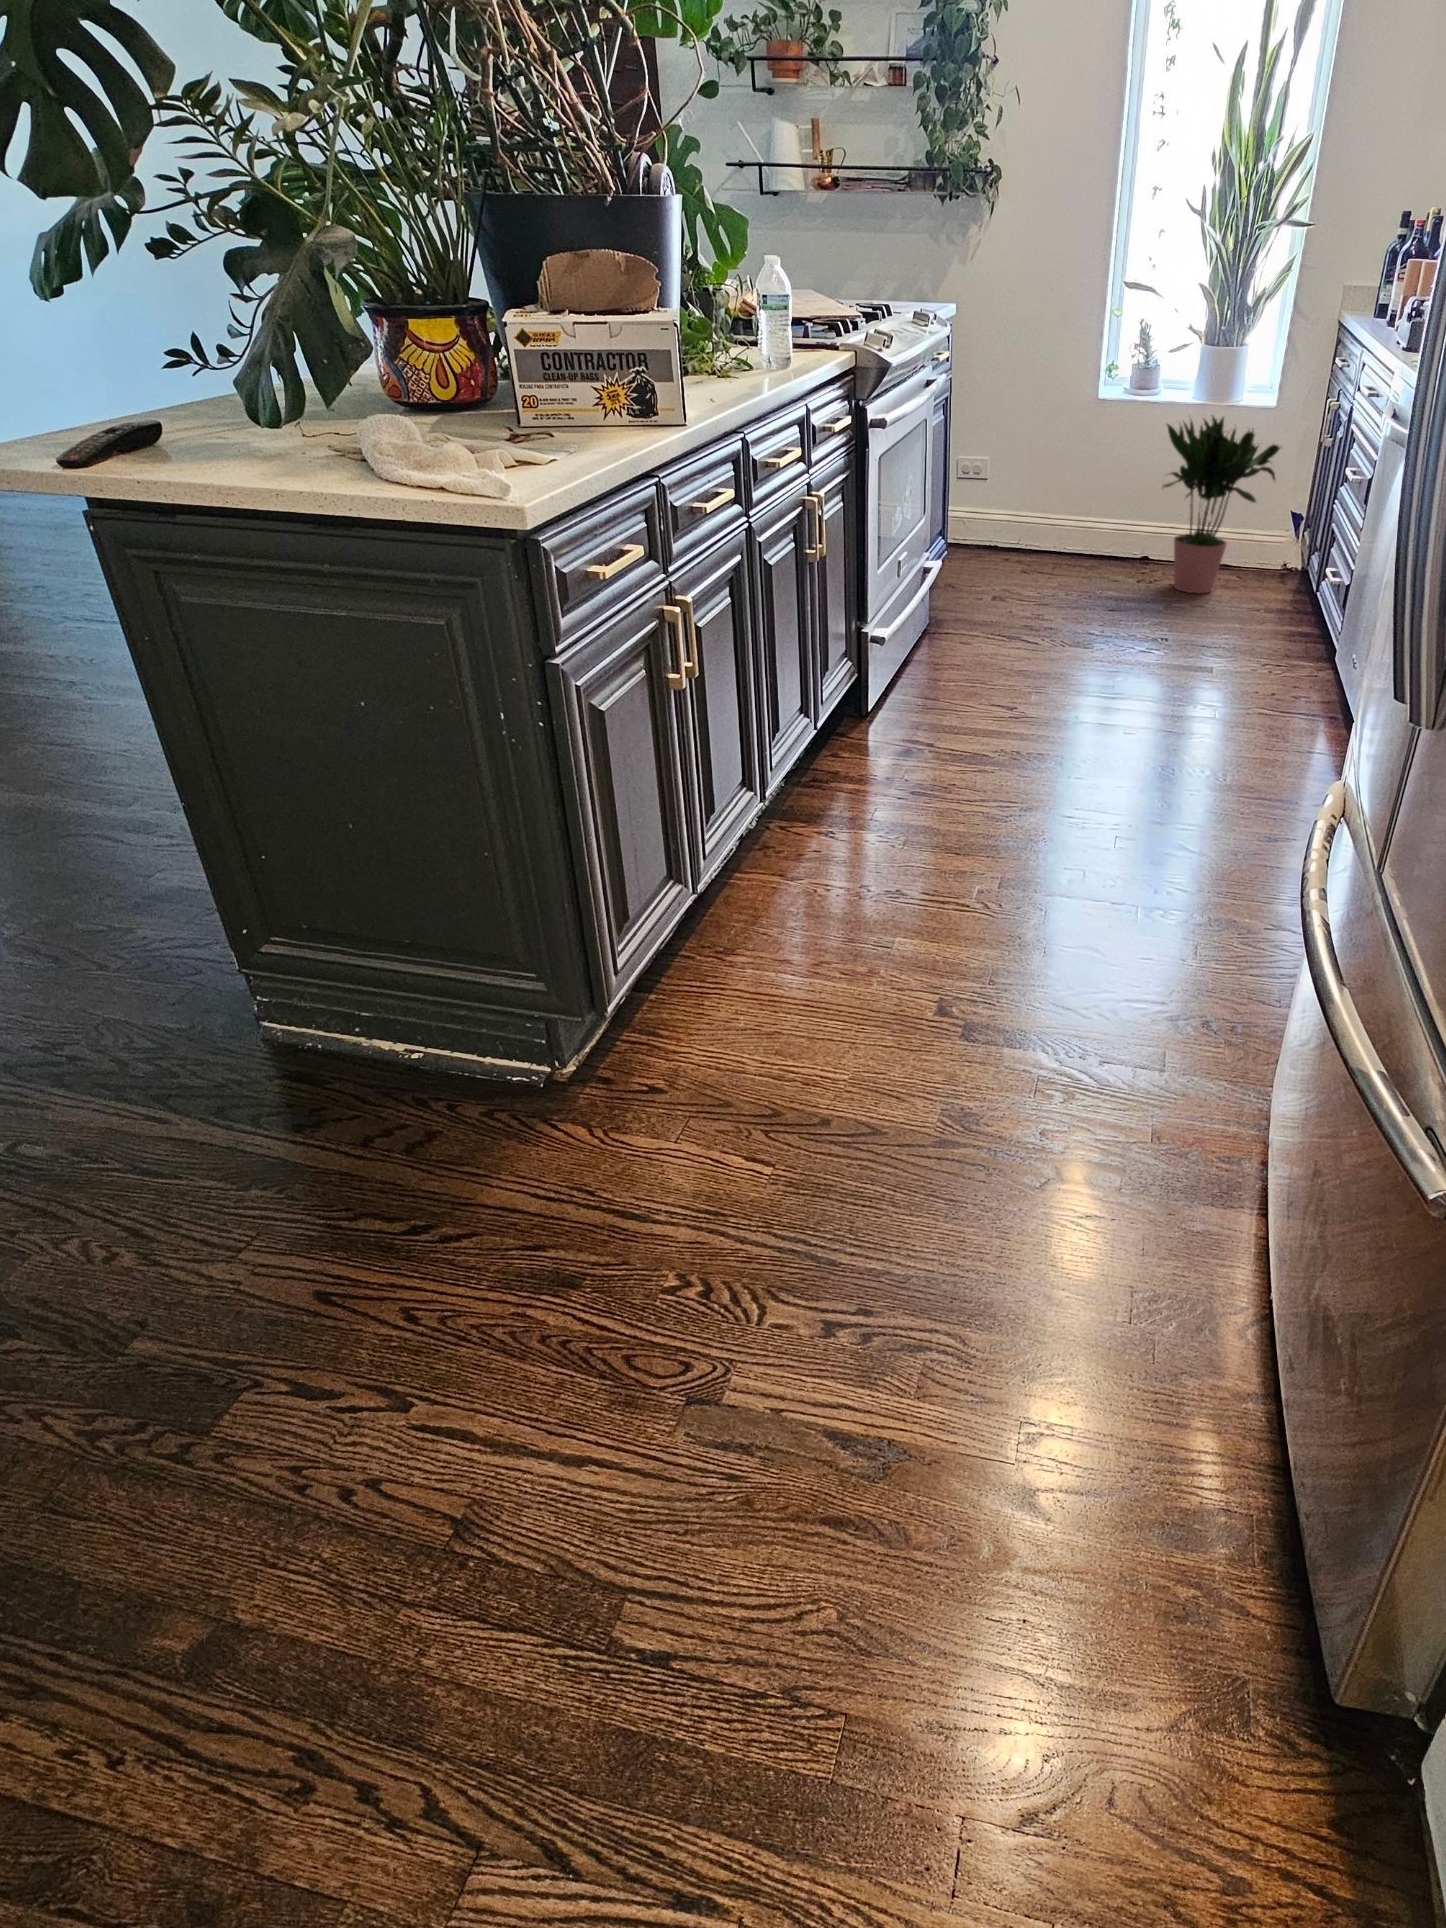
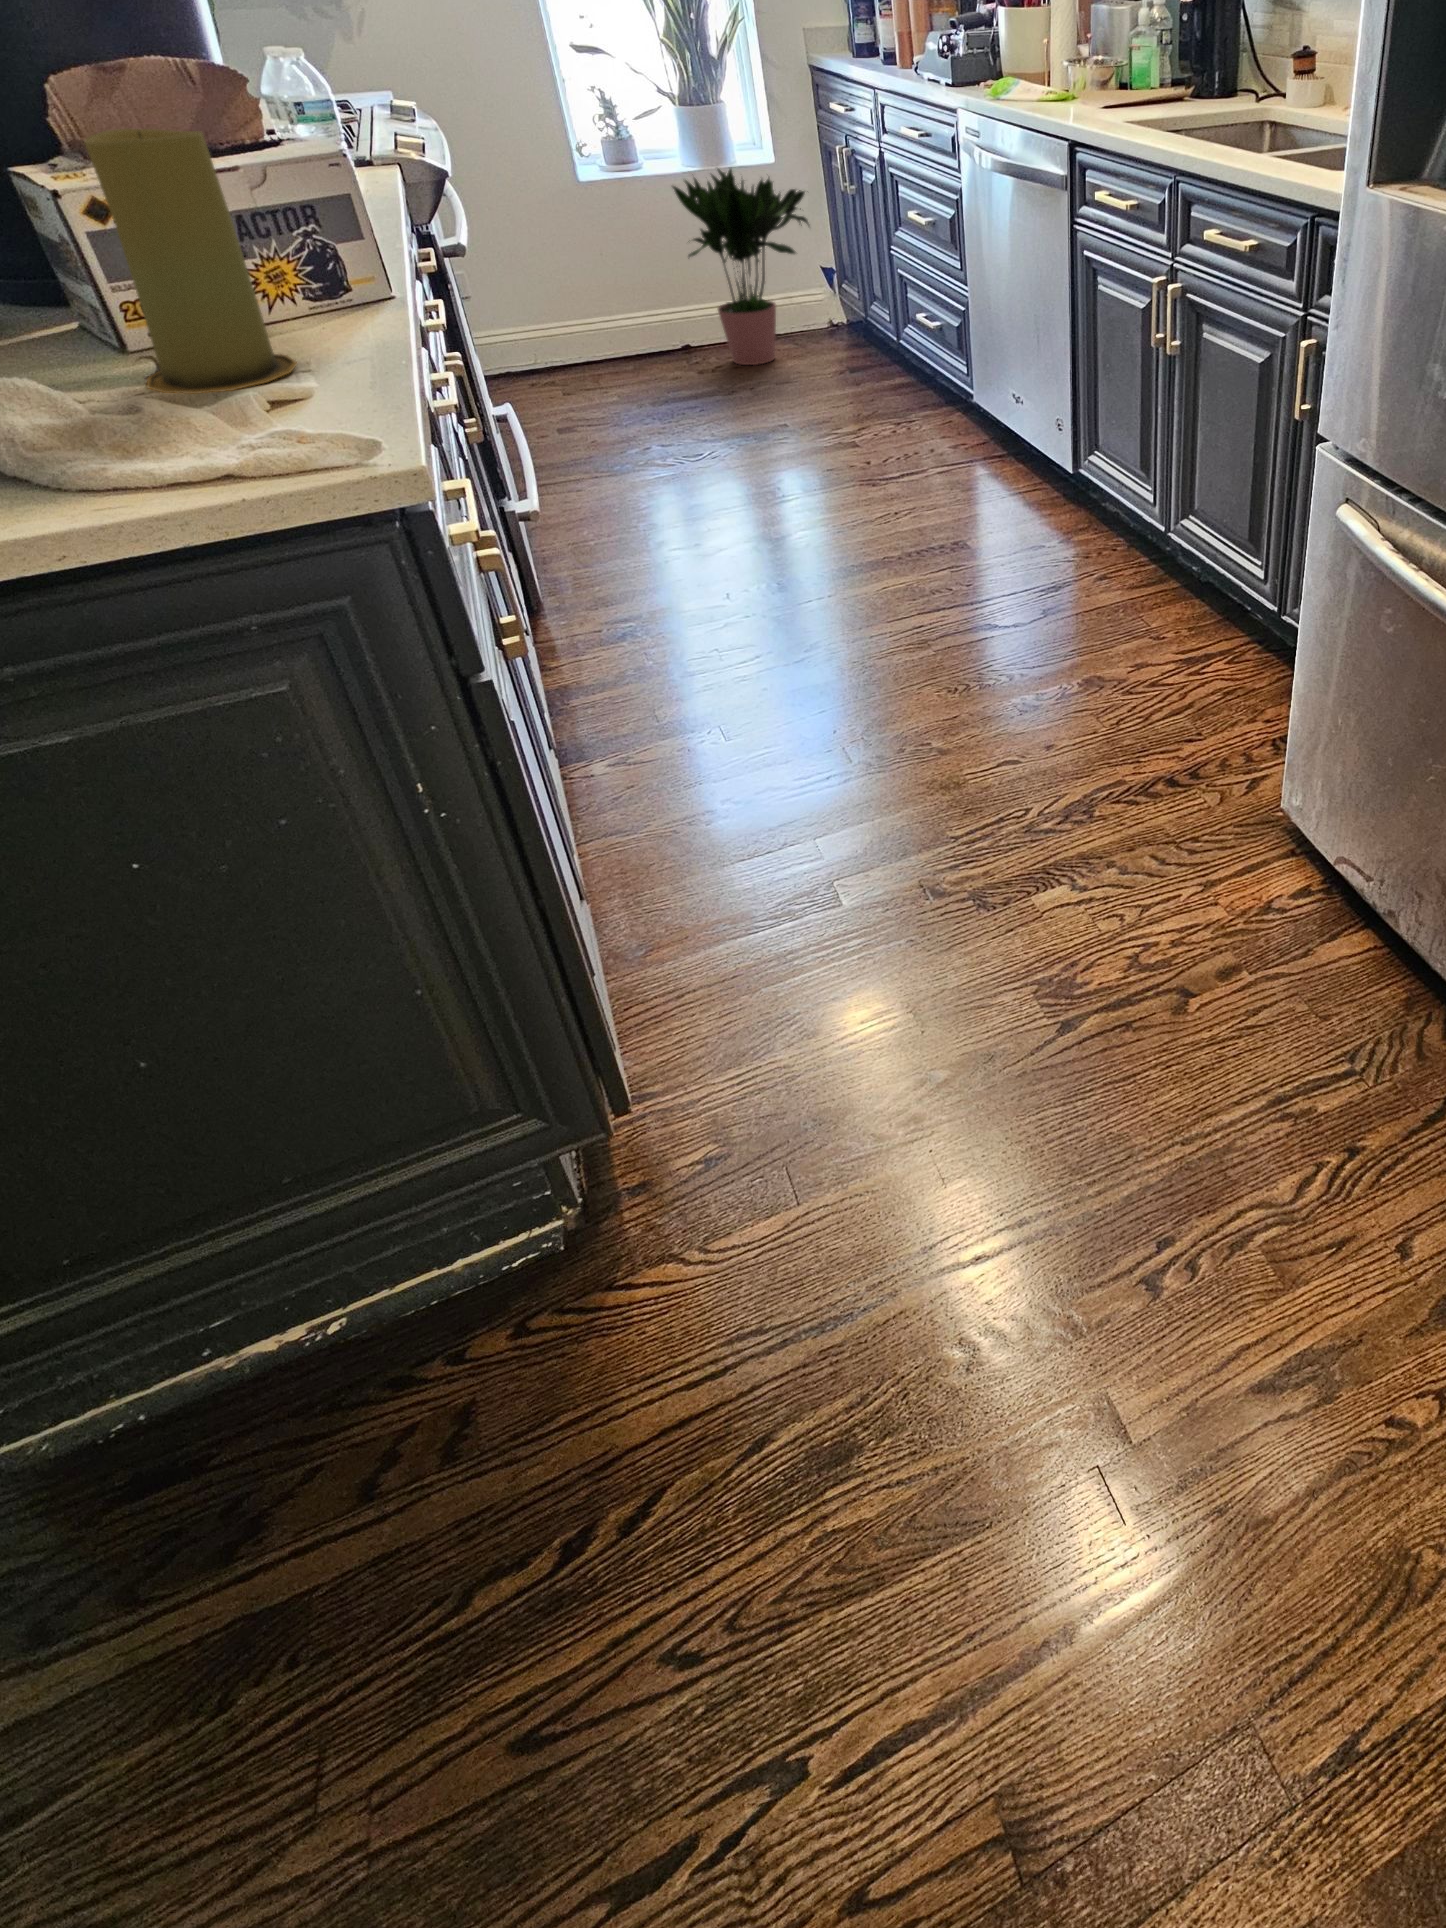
candle: none [488,287,575,452] -> present [84,129,297,394]

